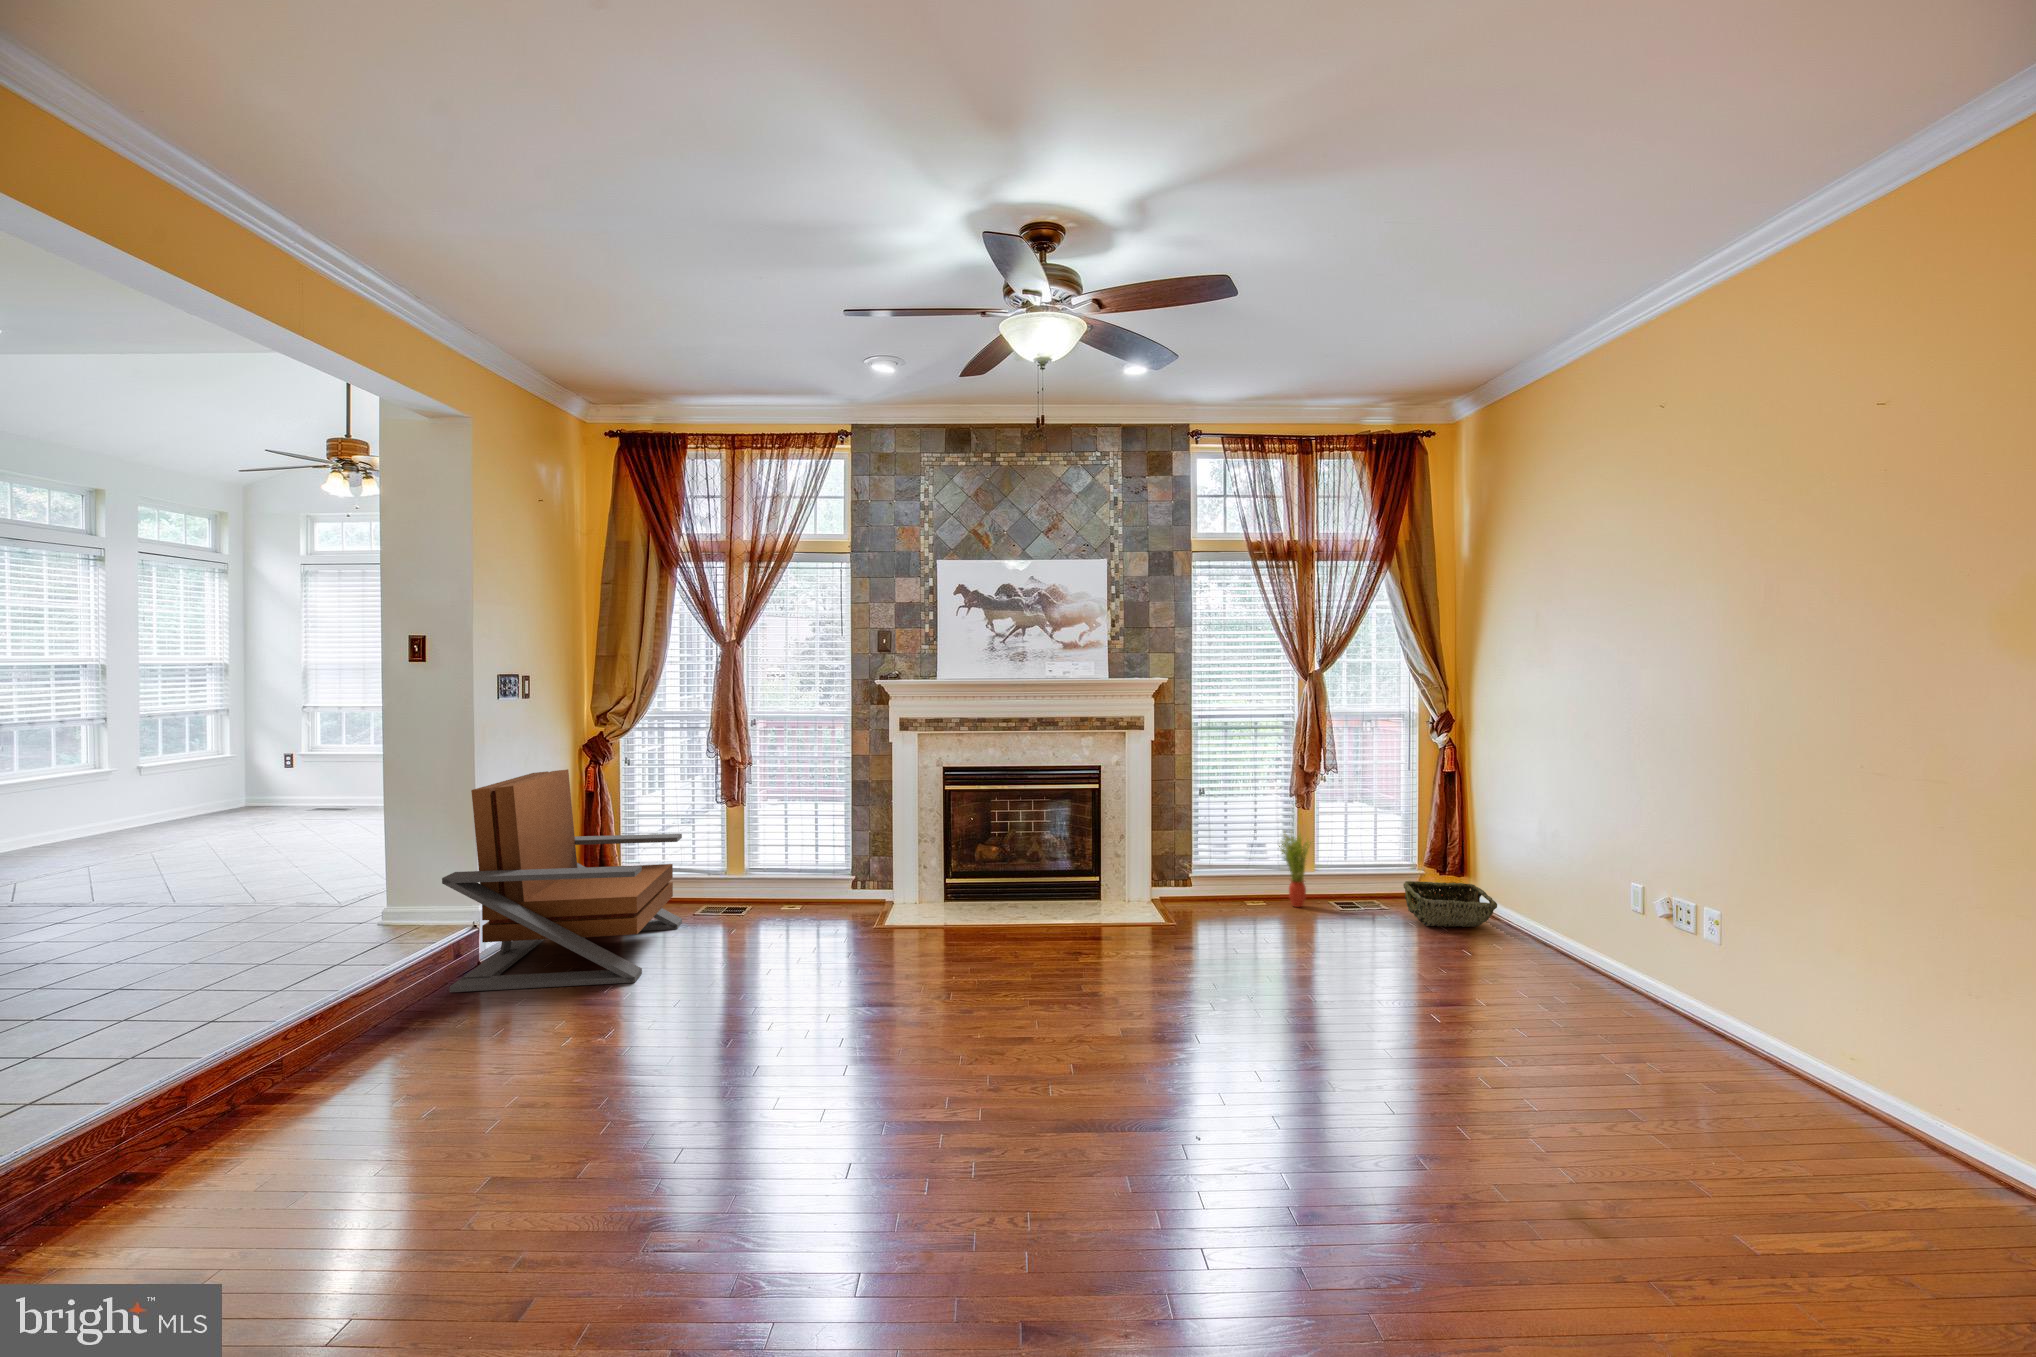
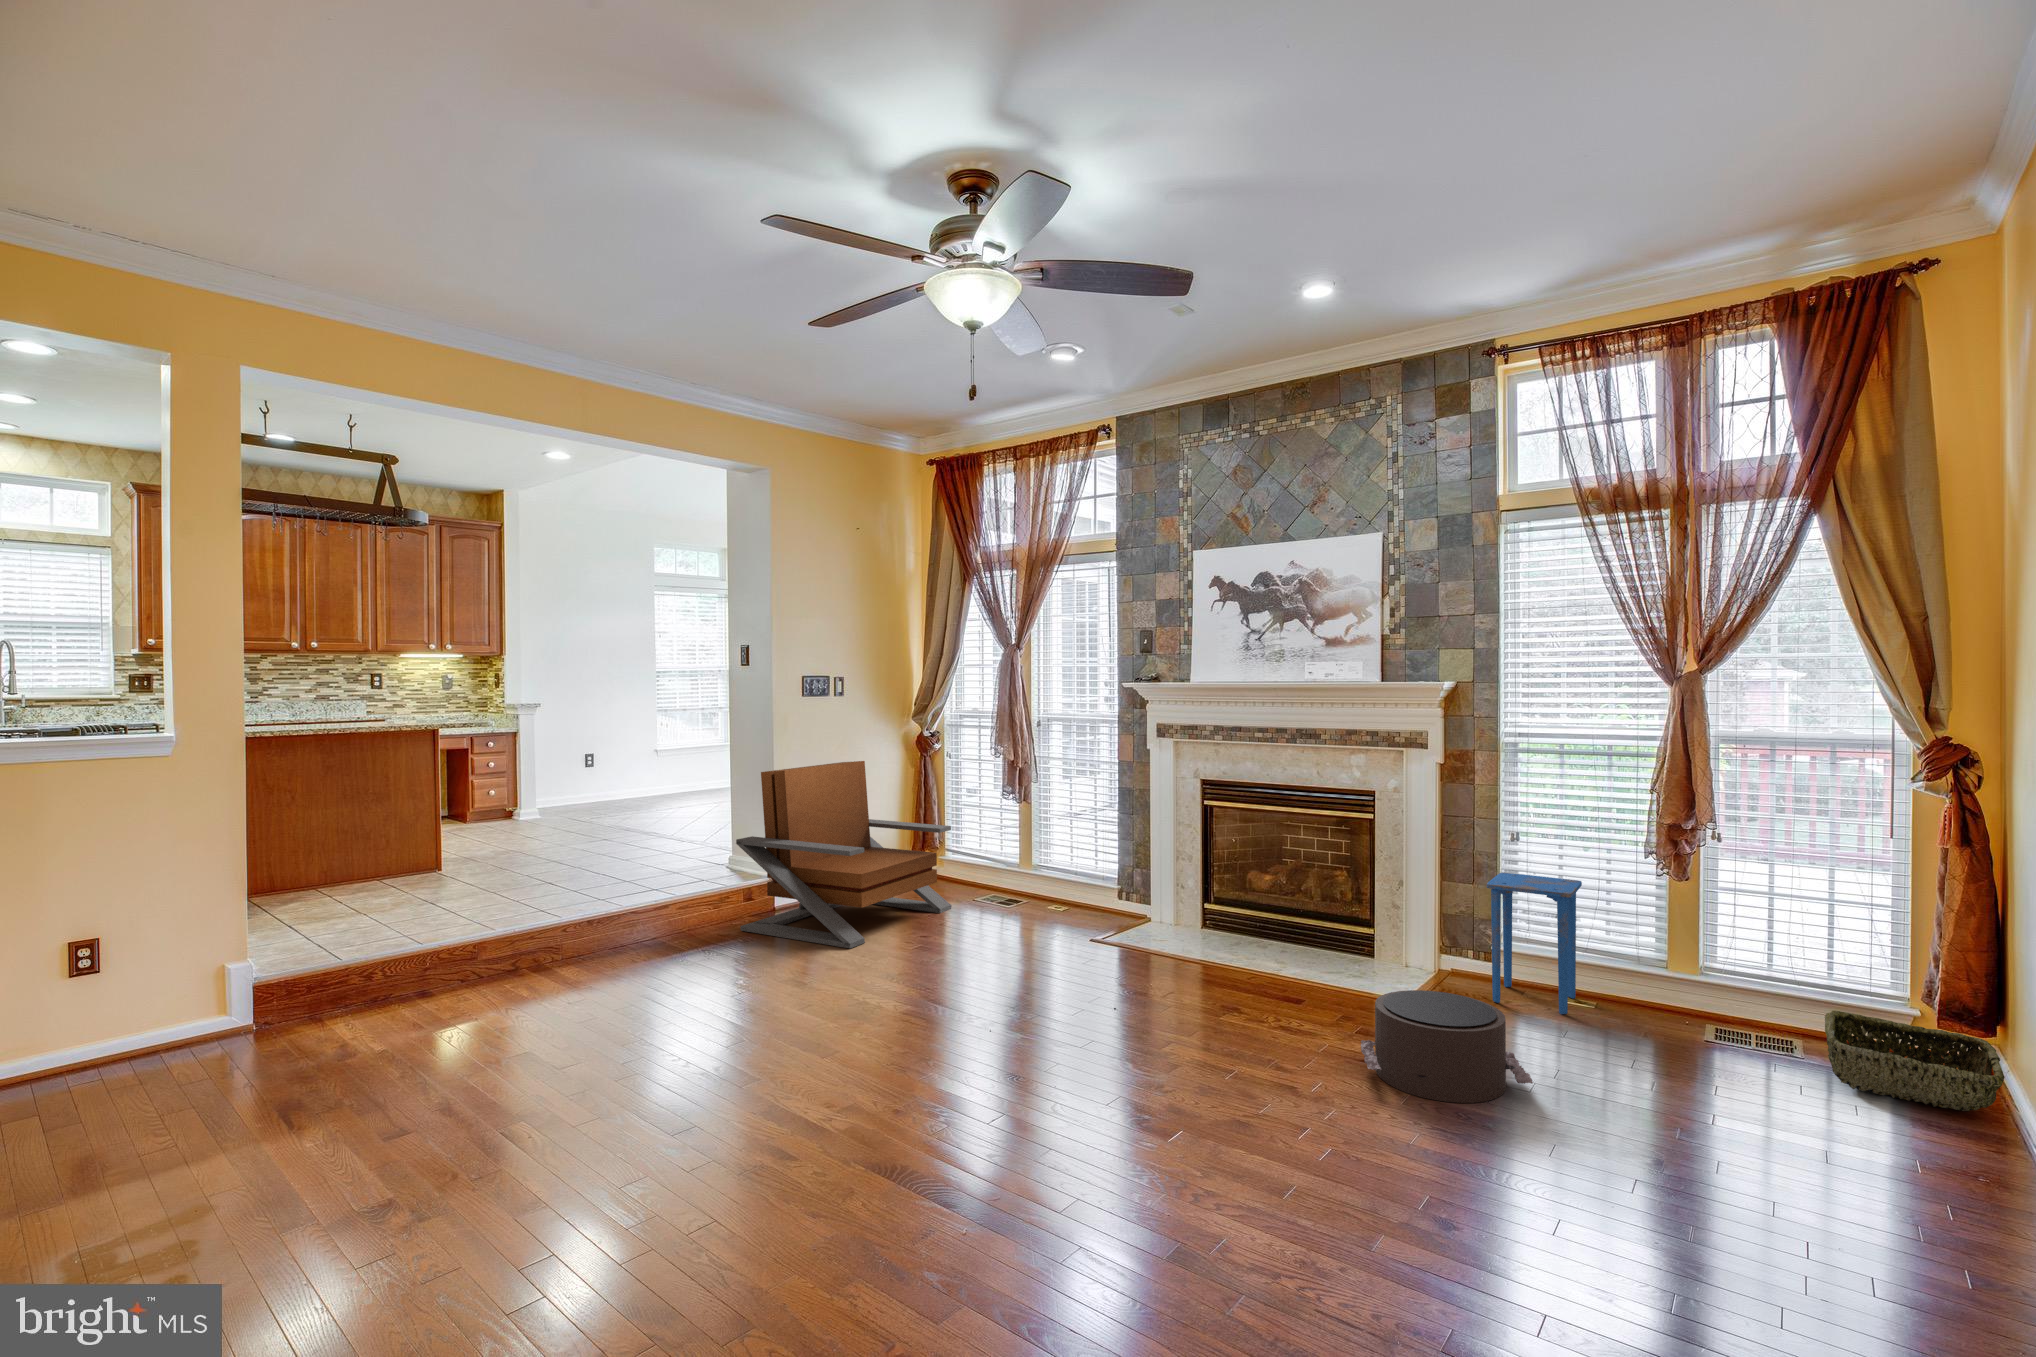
side table: none [1194,820,1260,915] -> present [1487,872,1582,1014]
potted plant: present [1279,834,1311,907] -> none [1622,902,1679,1019]
pouf: none [1201,910,1324,987] -> present [1361,990,1533,1103]

